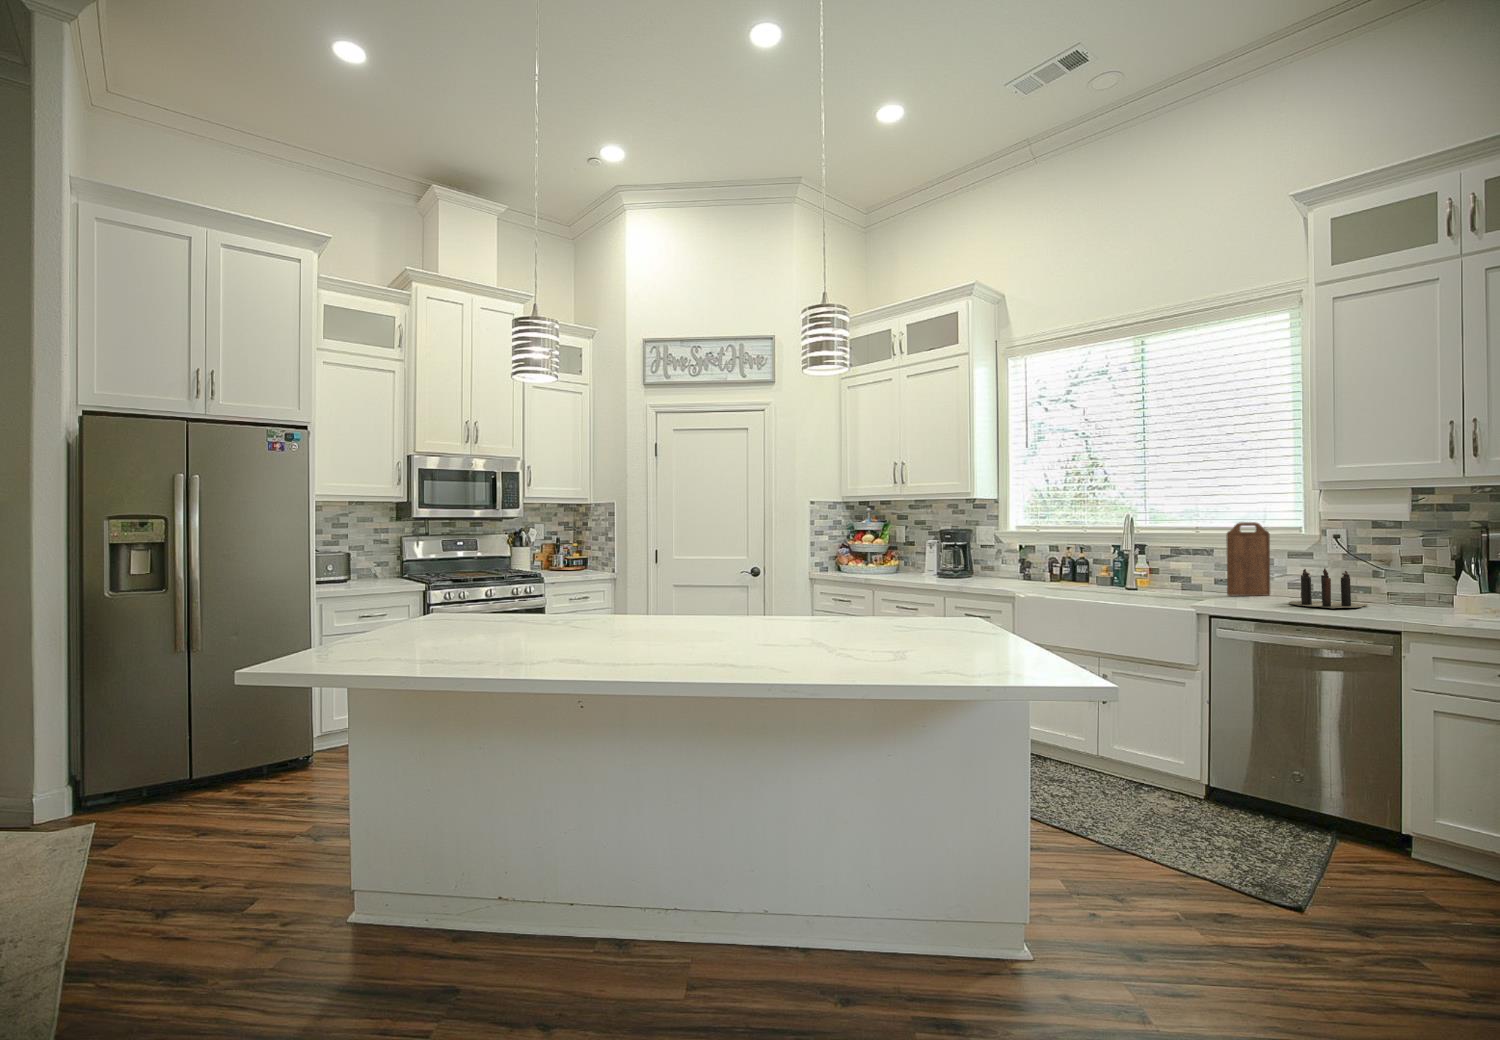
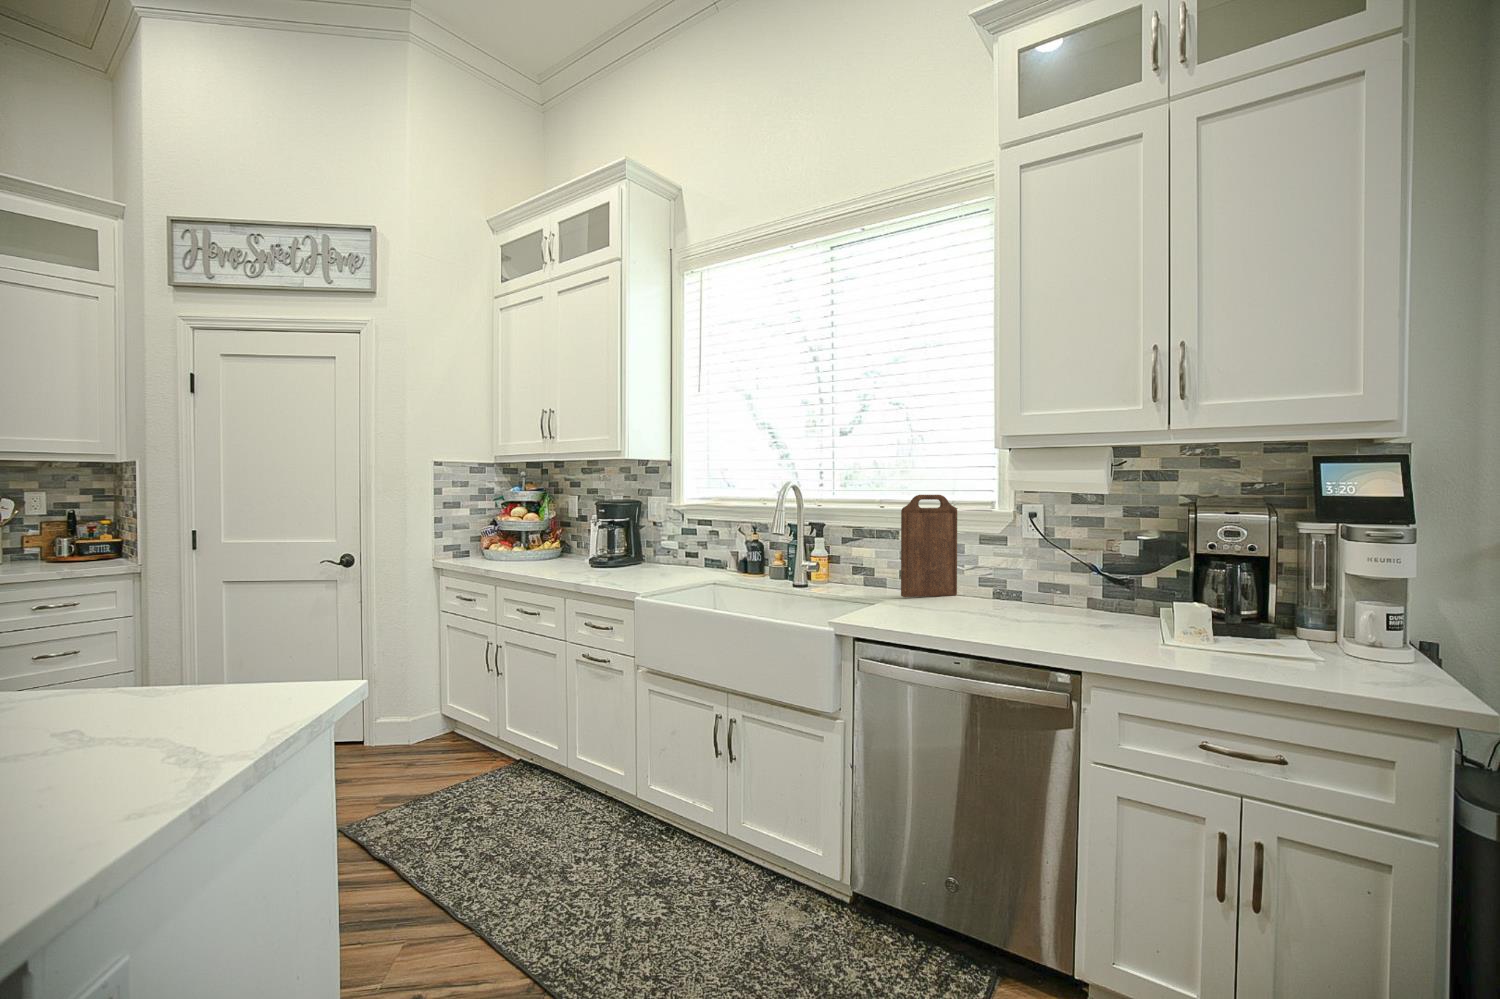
candle: present [1289,568,1367,608] -> none [949,561,1060,623]

